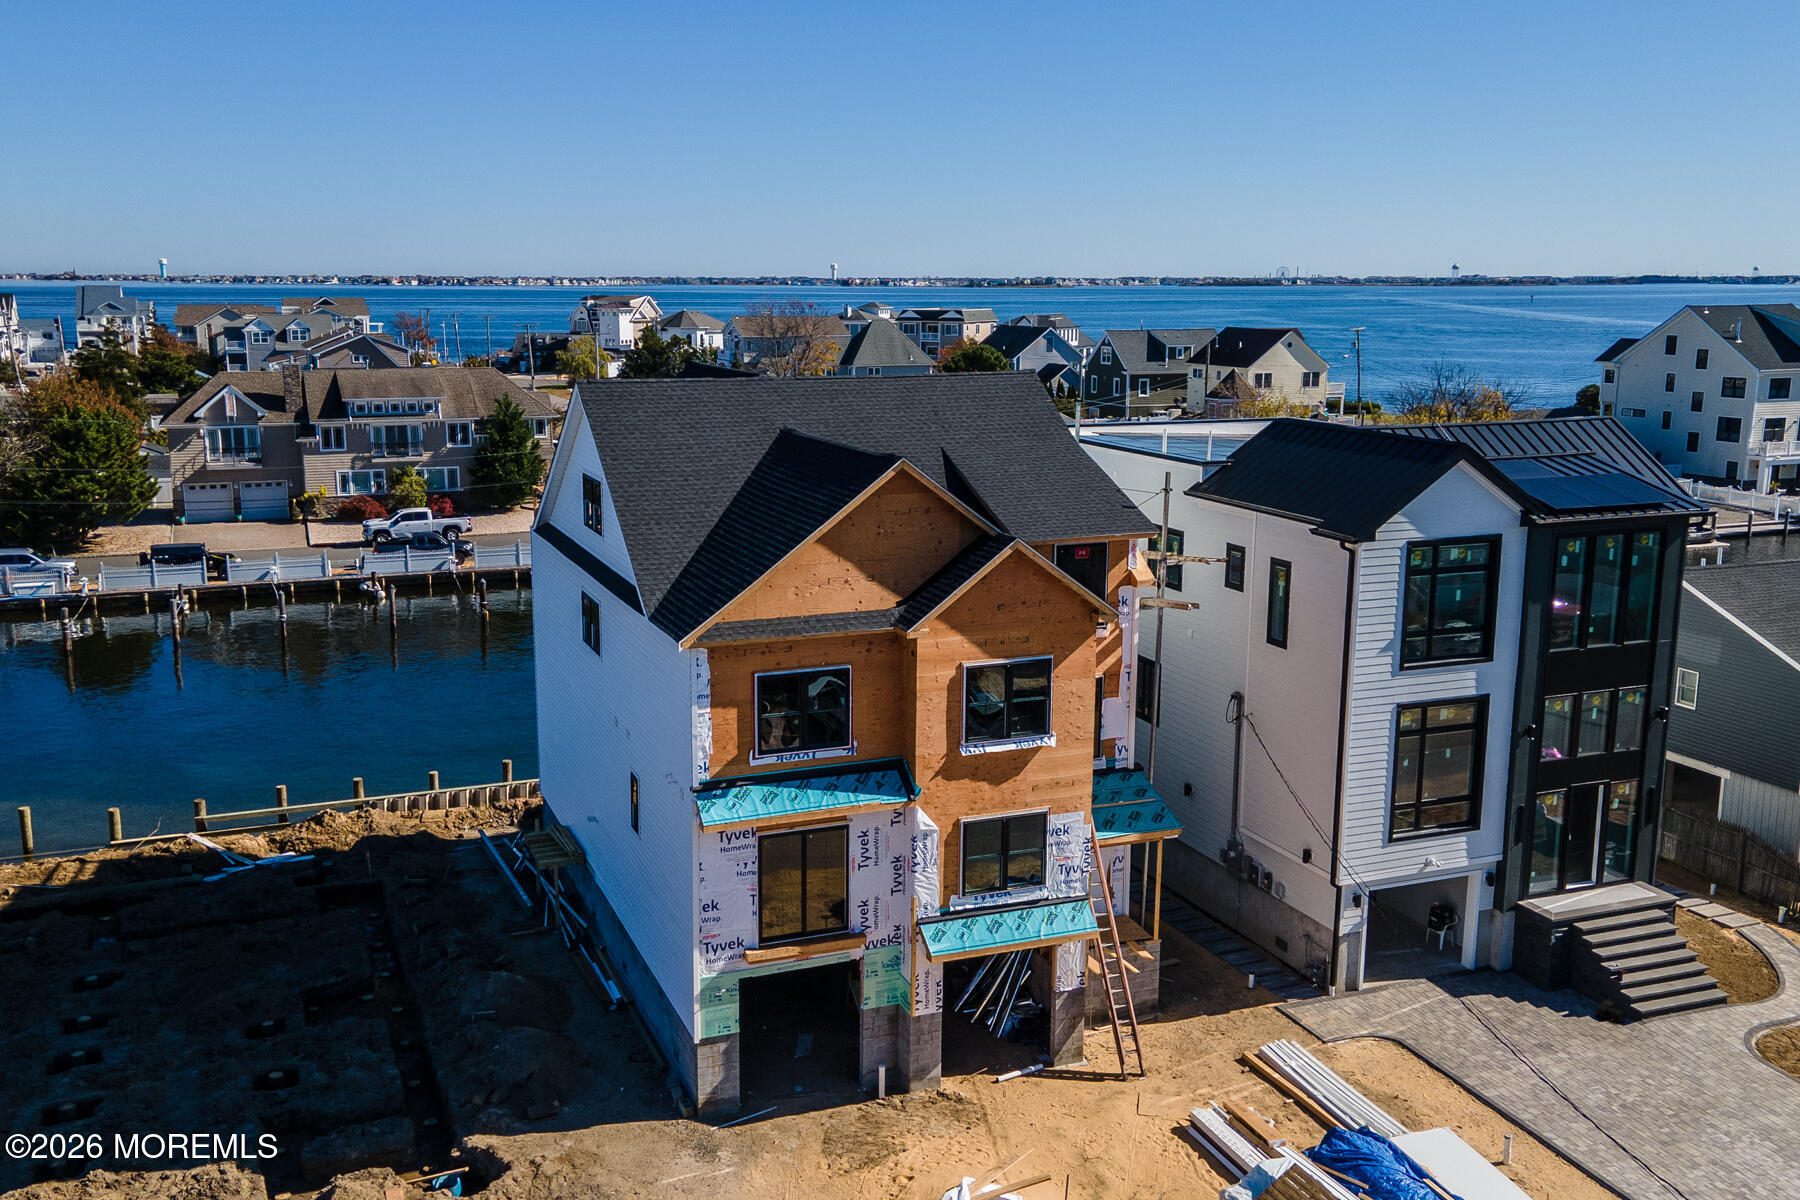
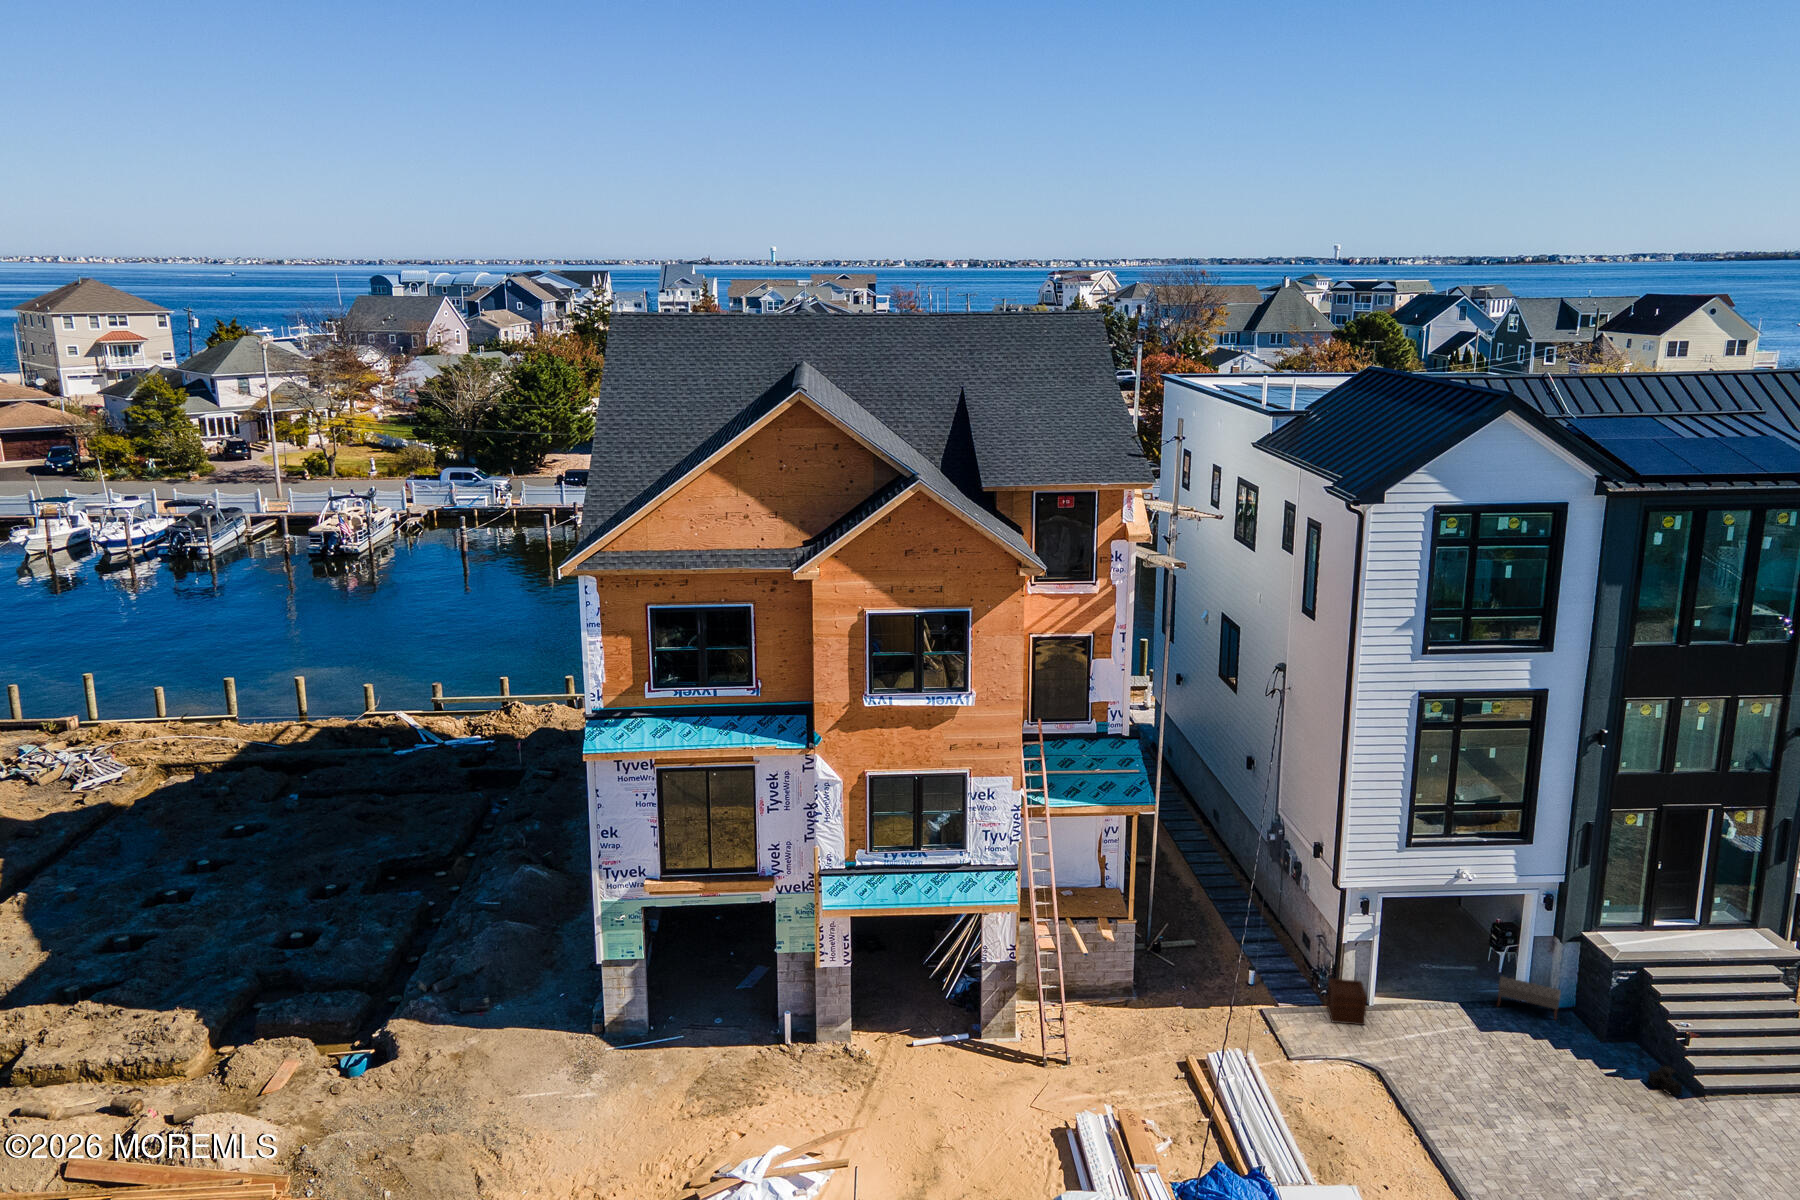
bench: none [1454,950,1508,980] -> present [1498,977,1561,1019]
wooden crate: none [1330,968,1372,1007] -> present [1327,978,1367,1025]

